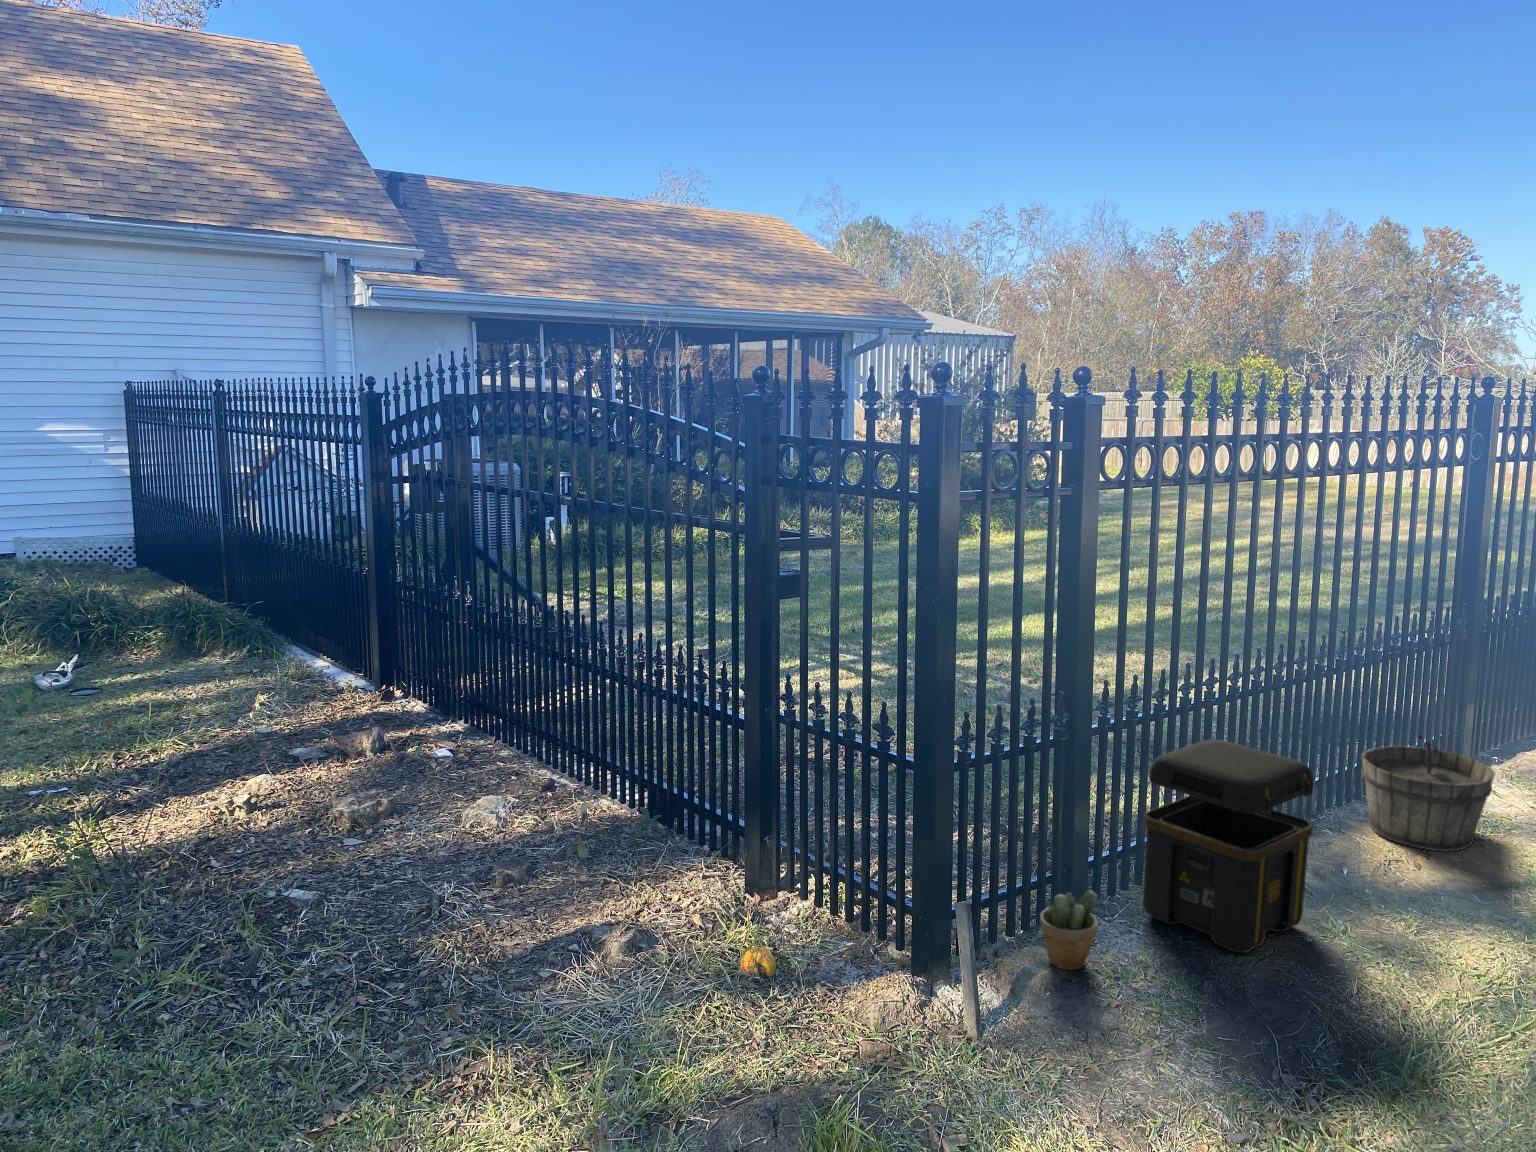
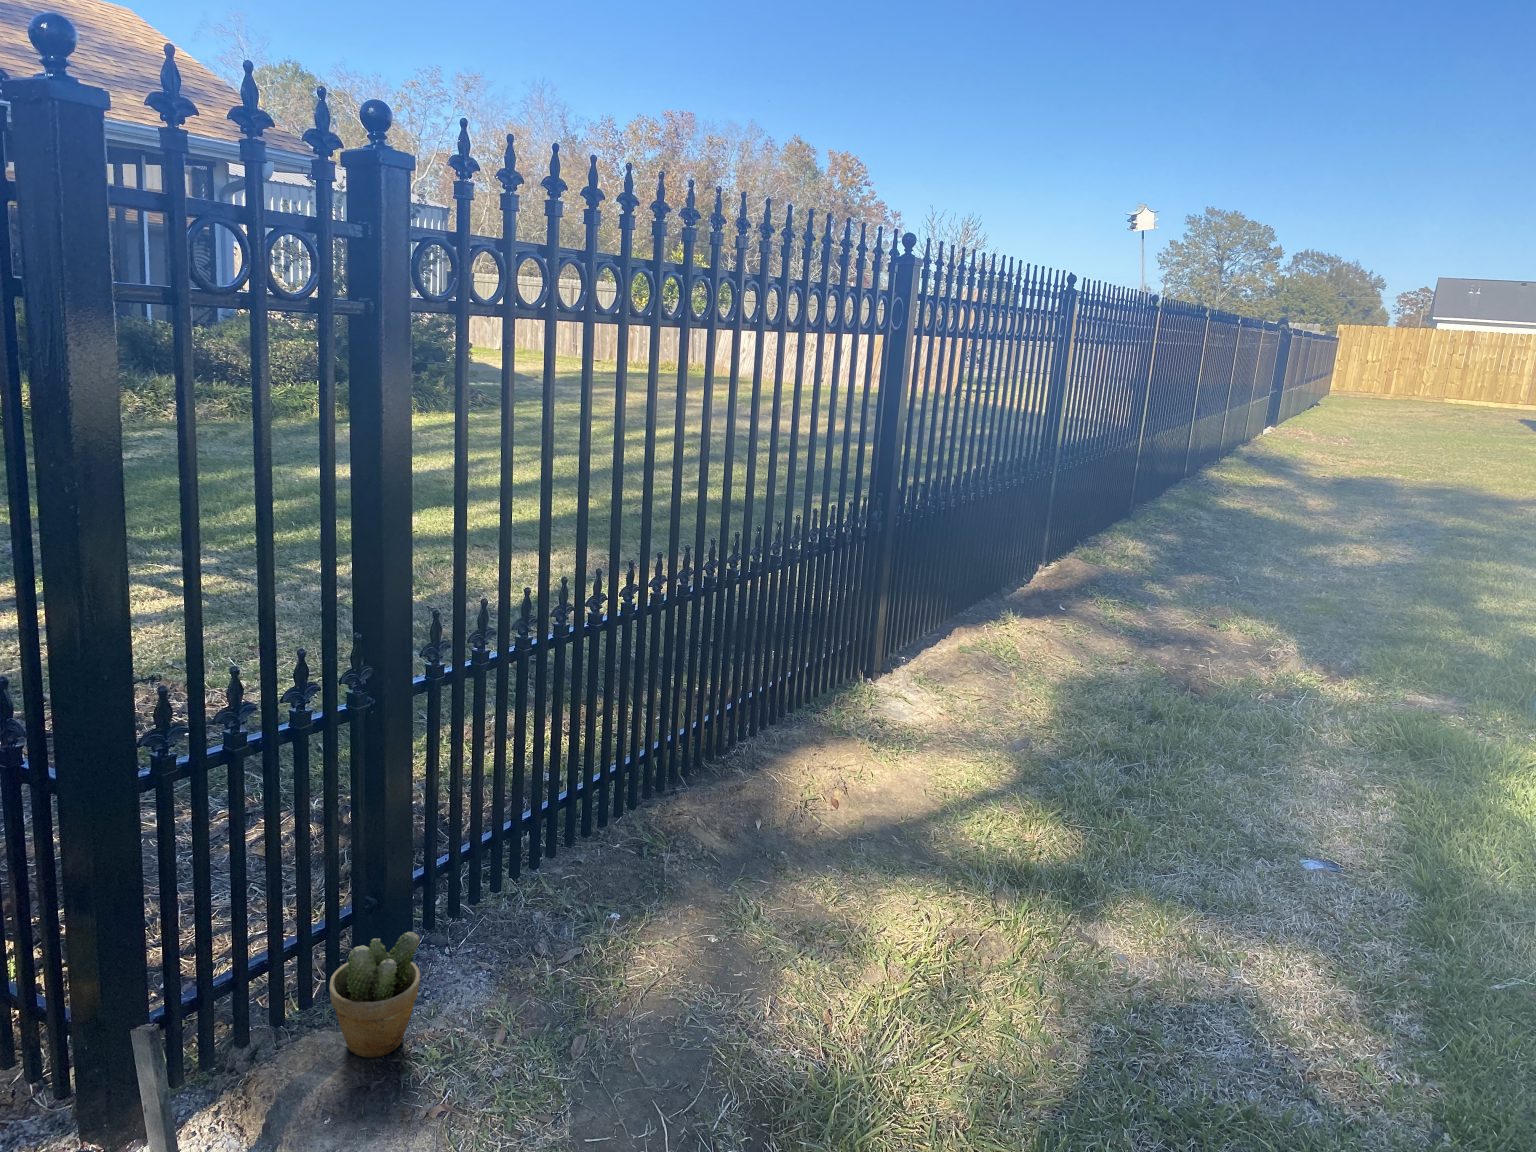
wooden bucket: present [1361,735,1495,851] -> none [777,646,911,779]
toolbox: present [1142,739,1314,953] -> none [501,678,722,974]

